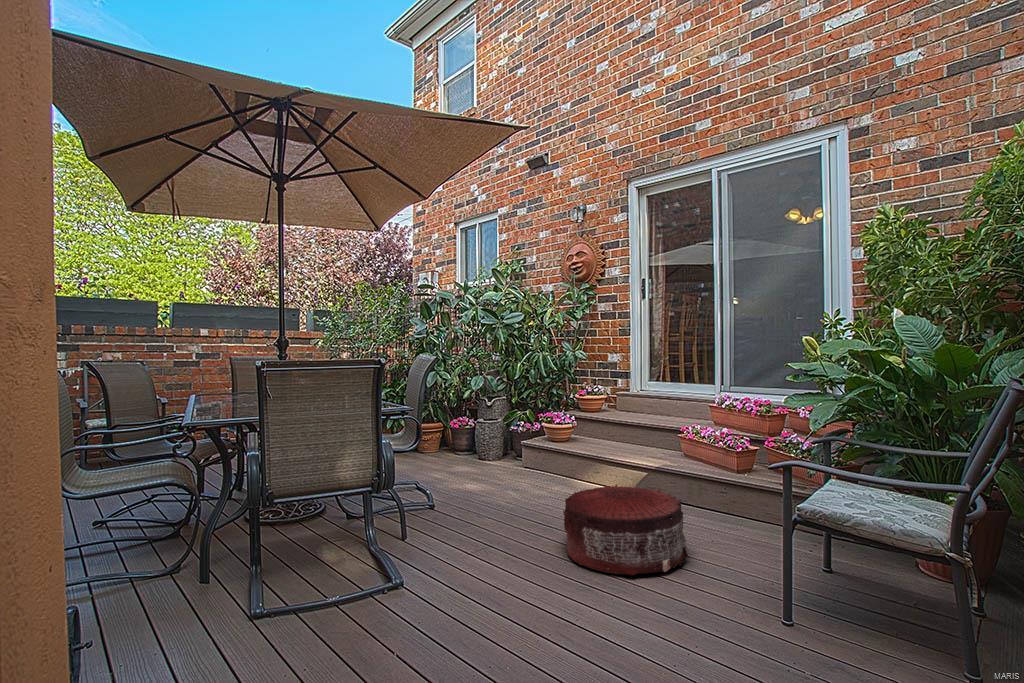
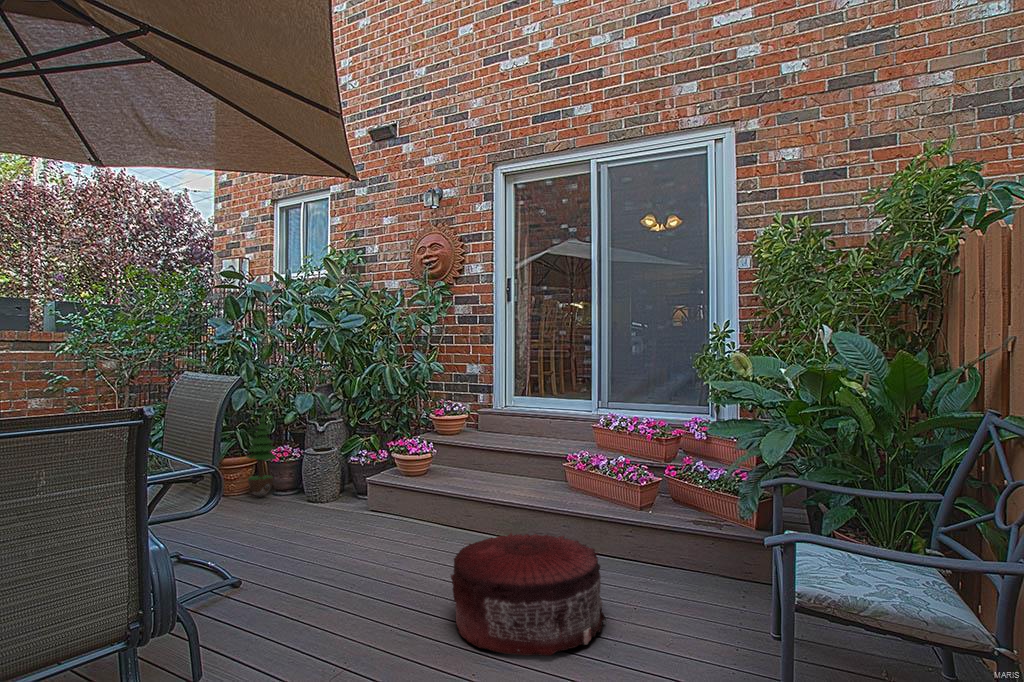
potted tree: none [436,392,459,456] -> present [246,415,277,497]

